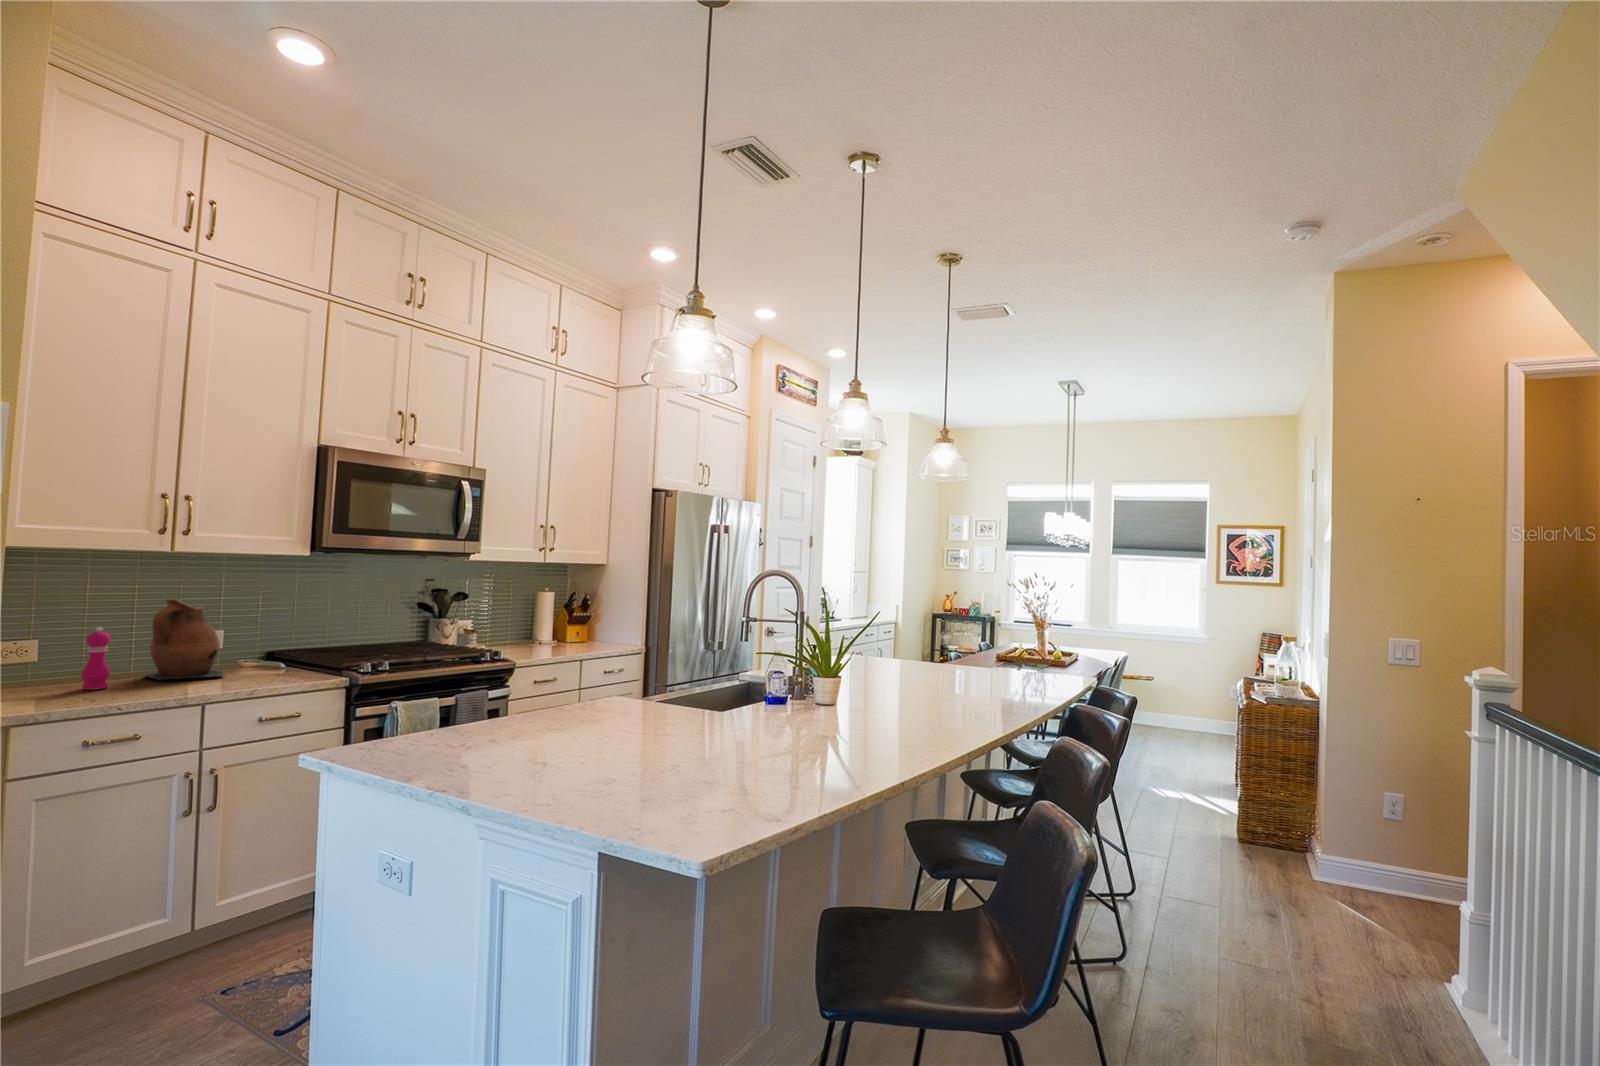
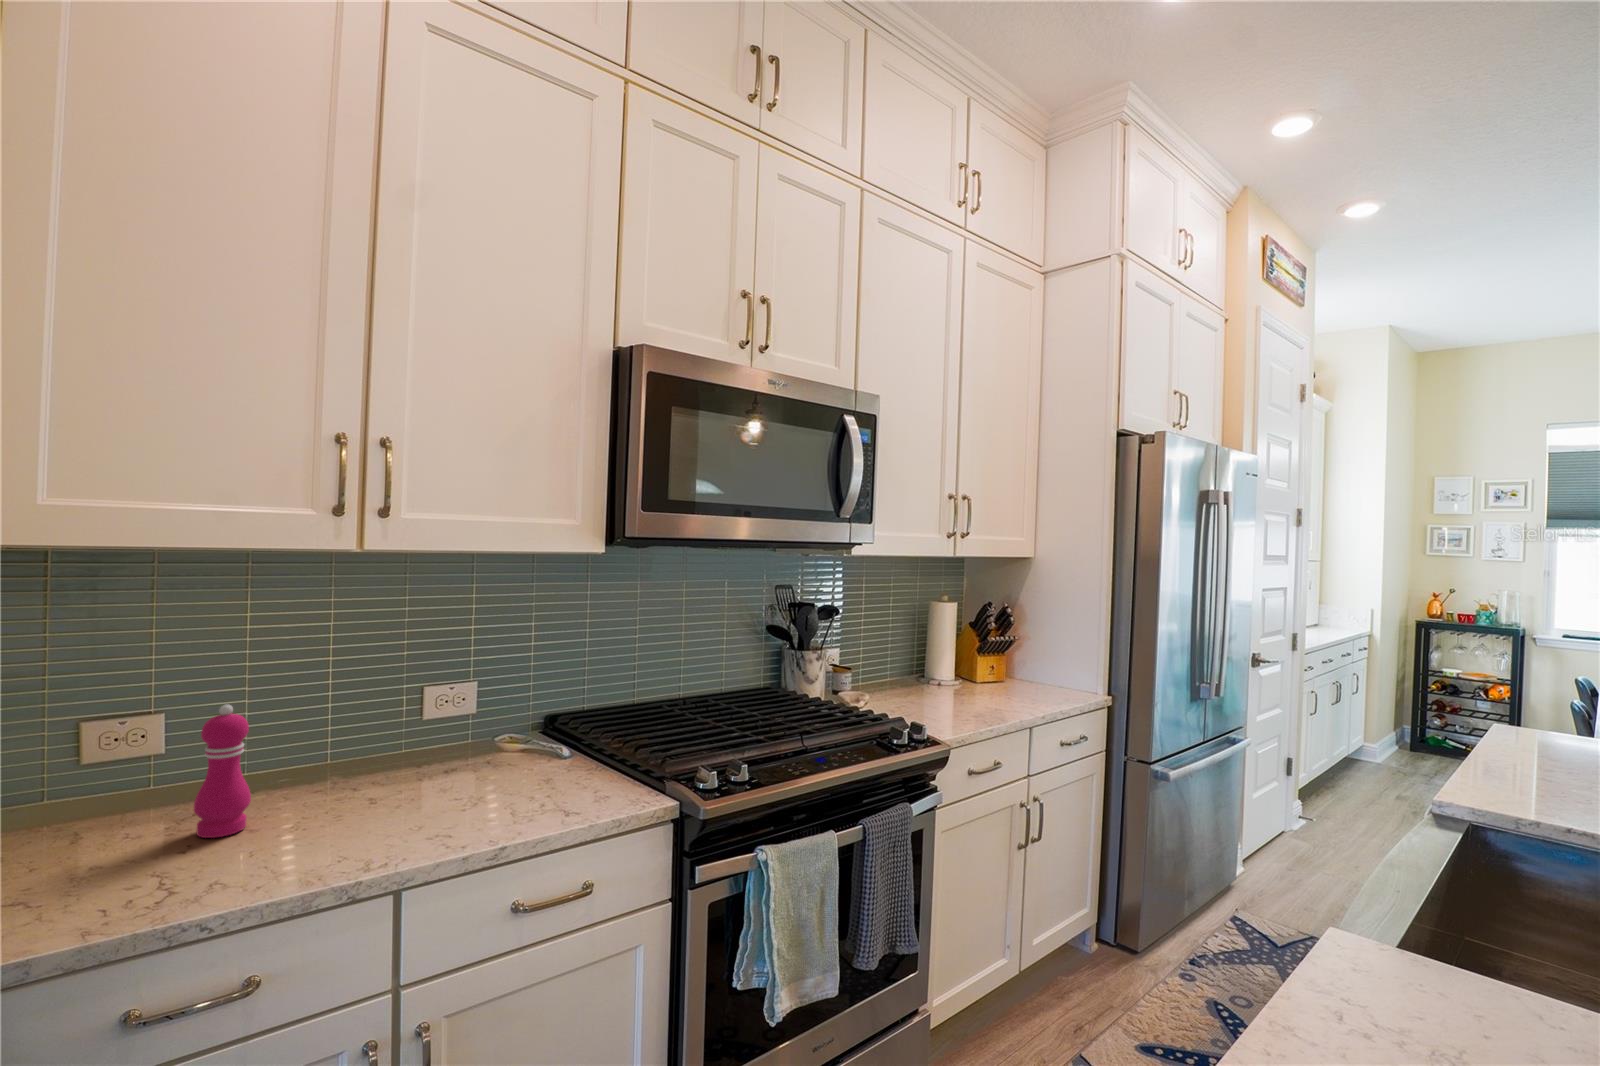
ceramic pitcher: present [146,599,224,679] -> none [331,639,468,802]

